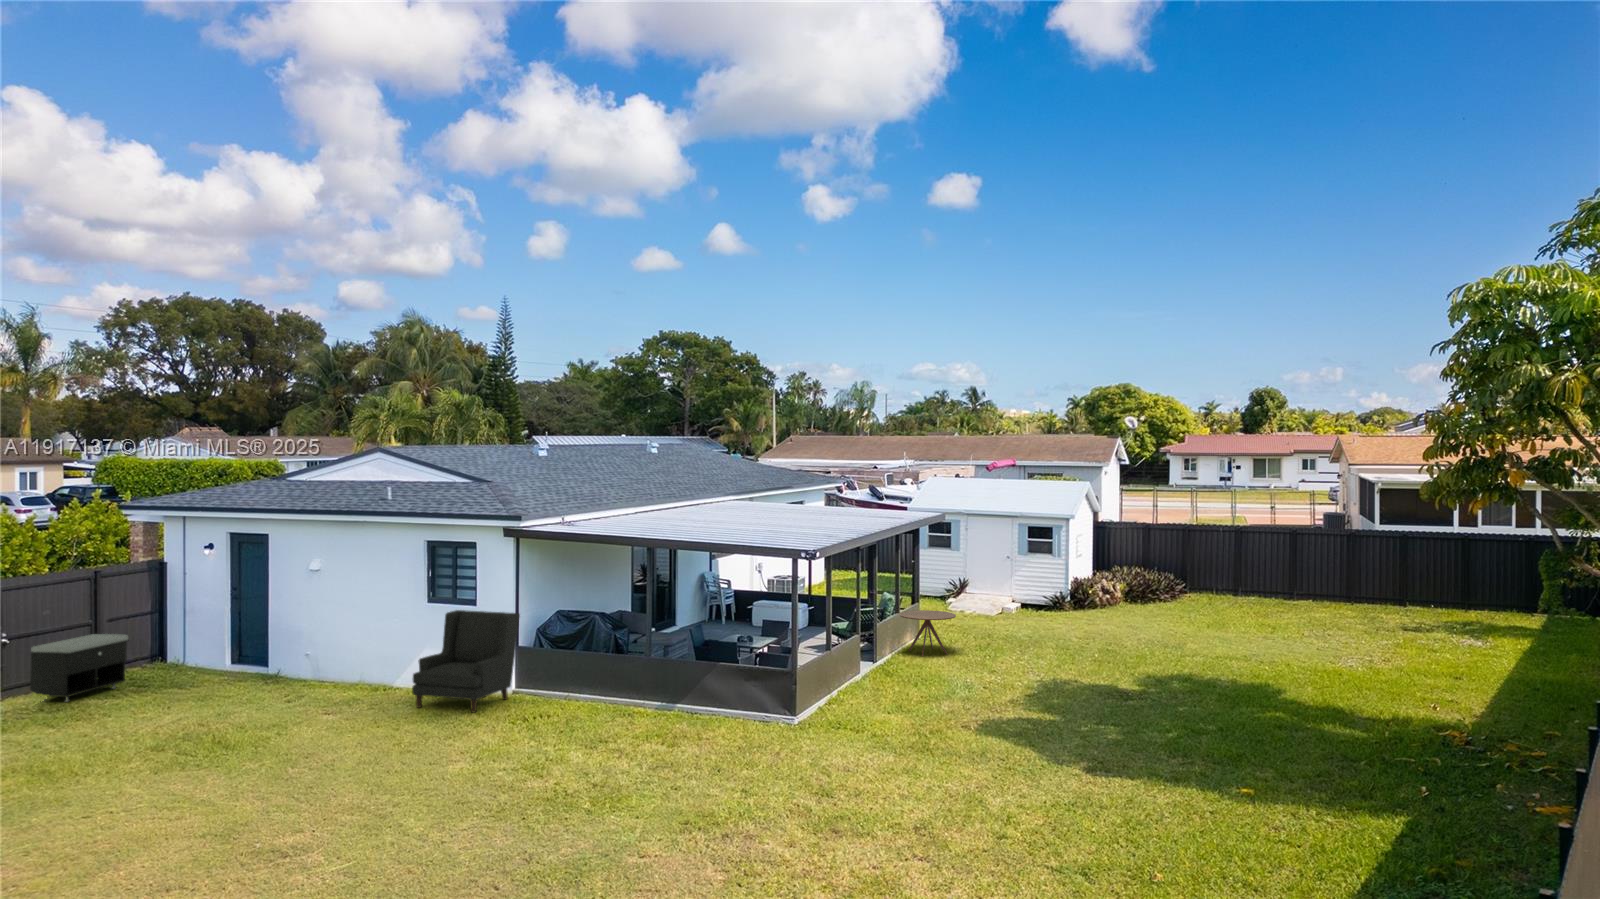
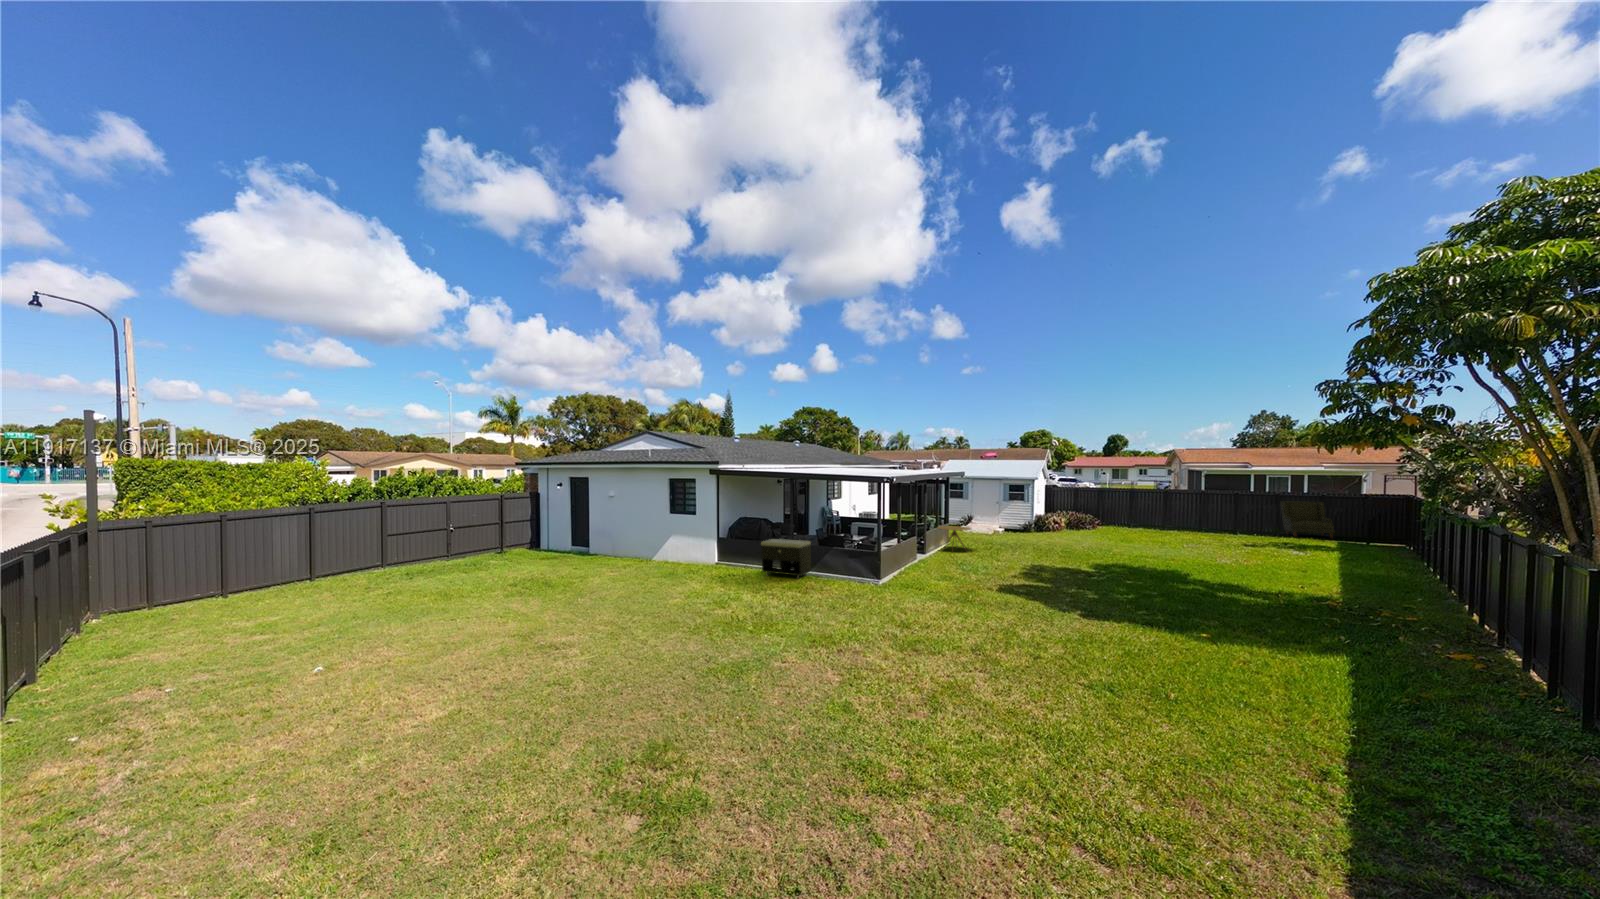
chair: present [412,610,520,712] -> present [1280,501,1335,538]
storage bench: present [30,634,128,702] -> present [761,539,811,577]

